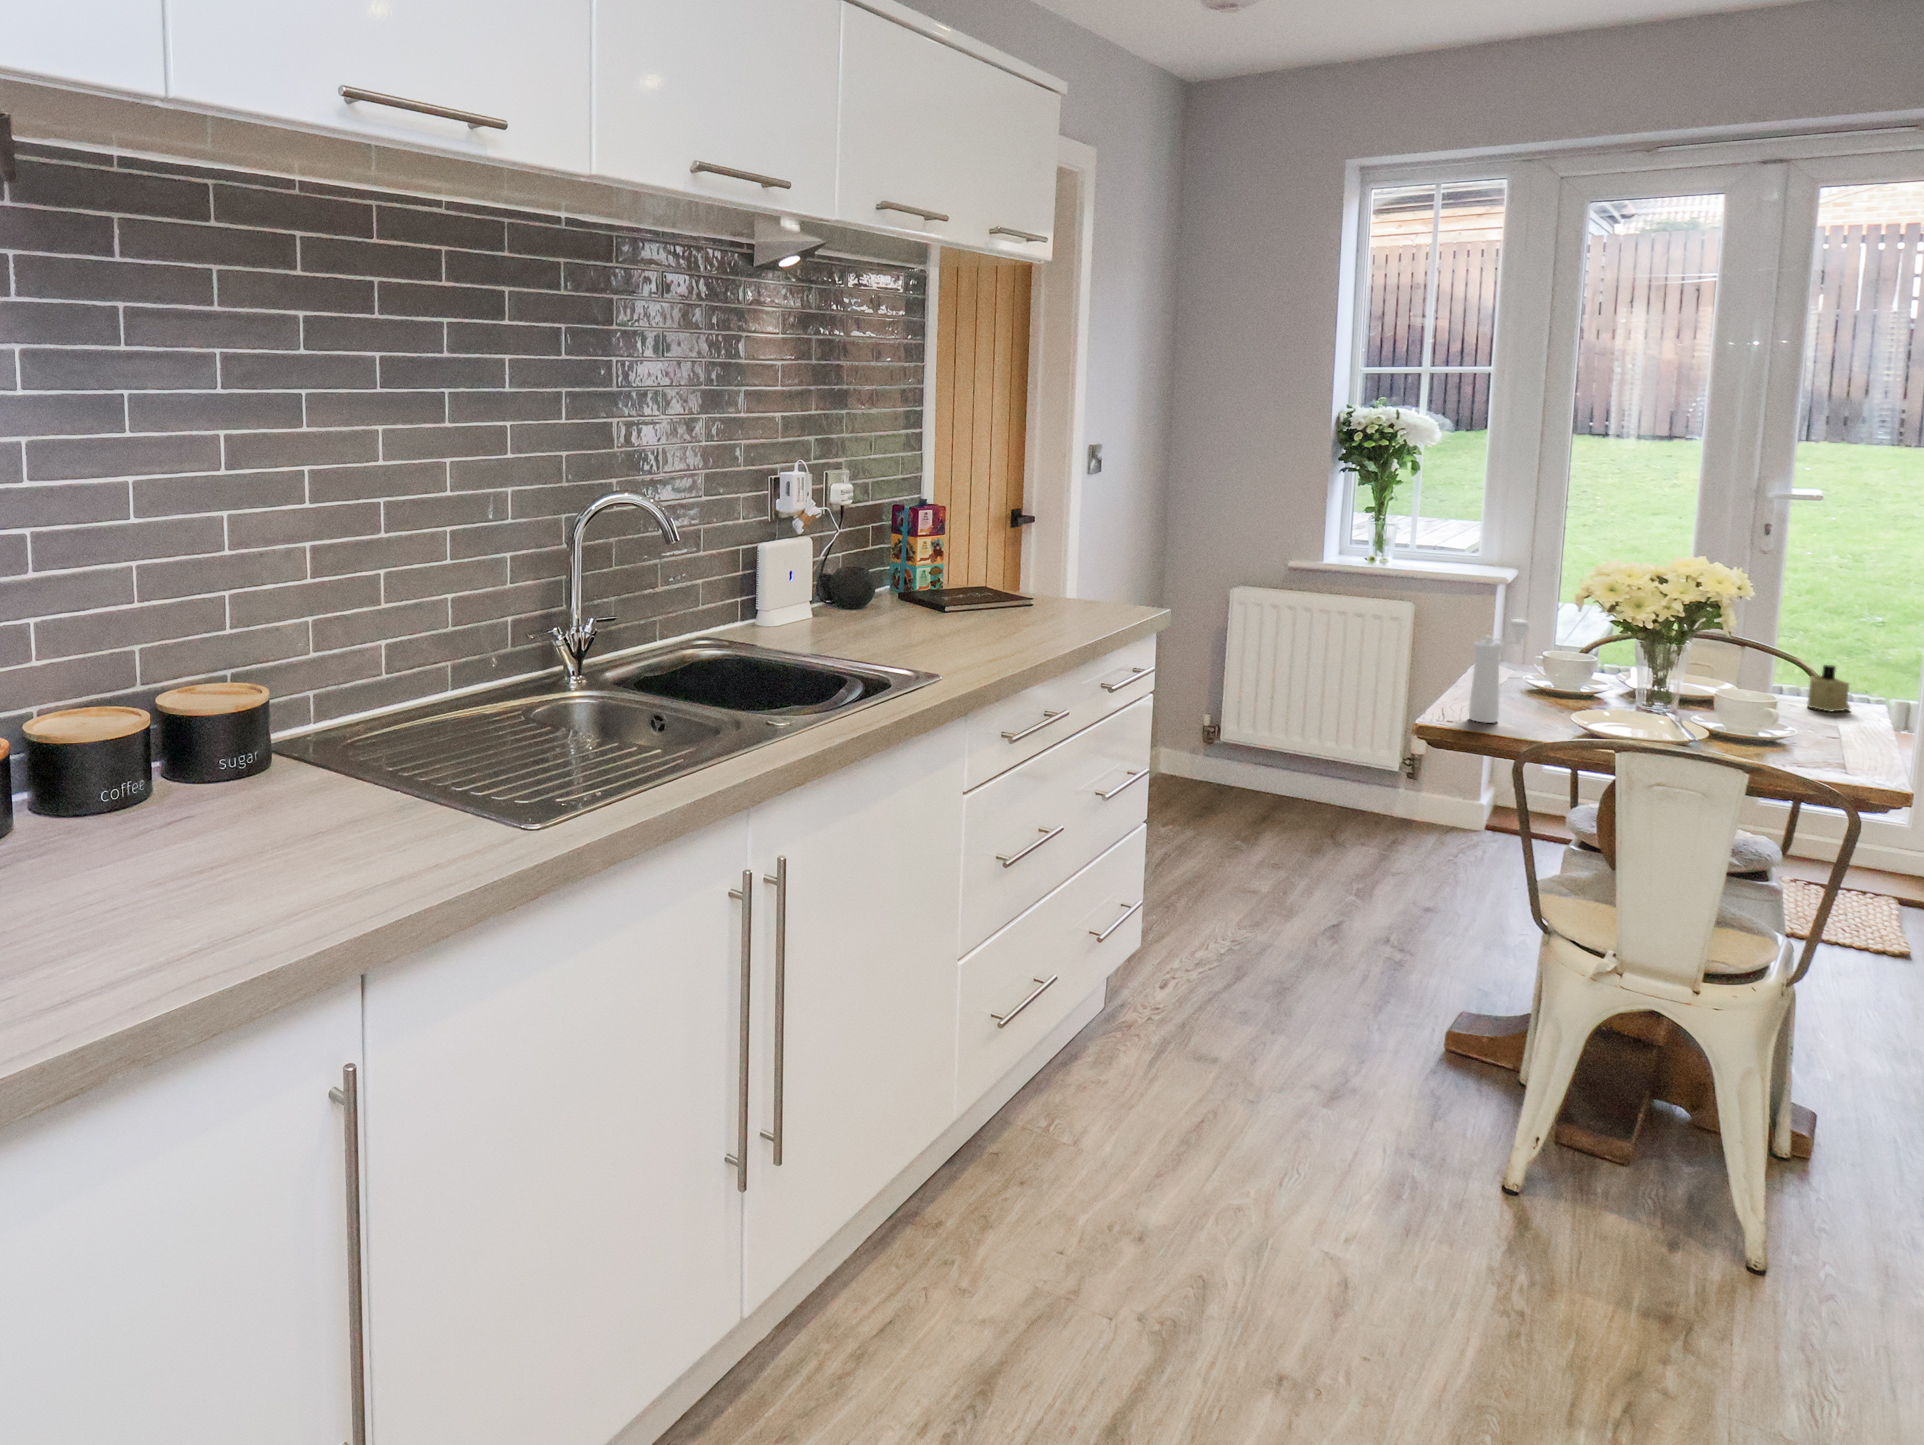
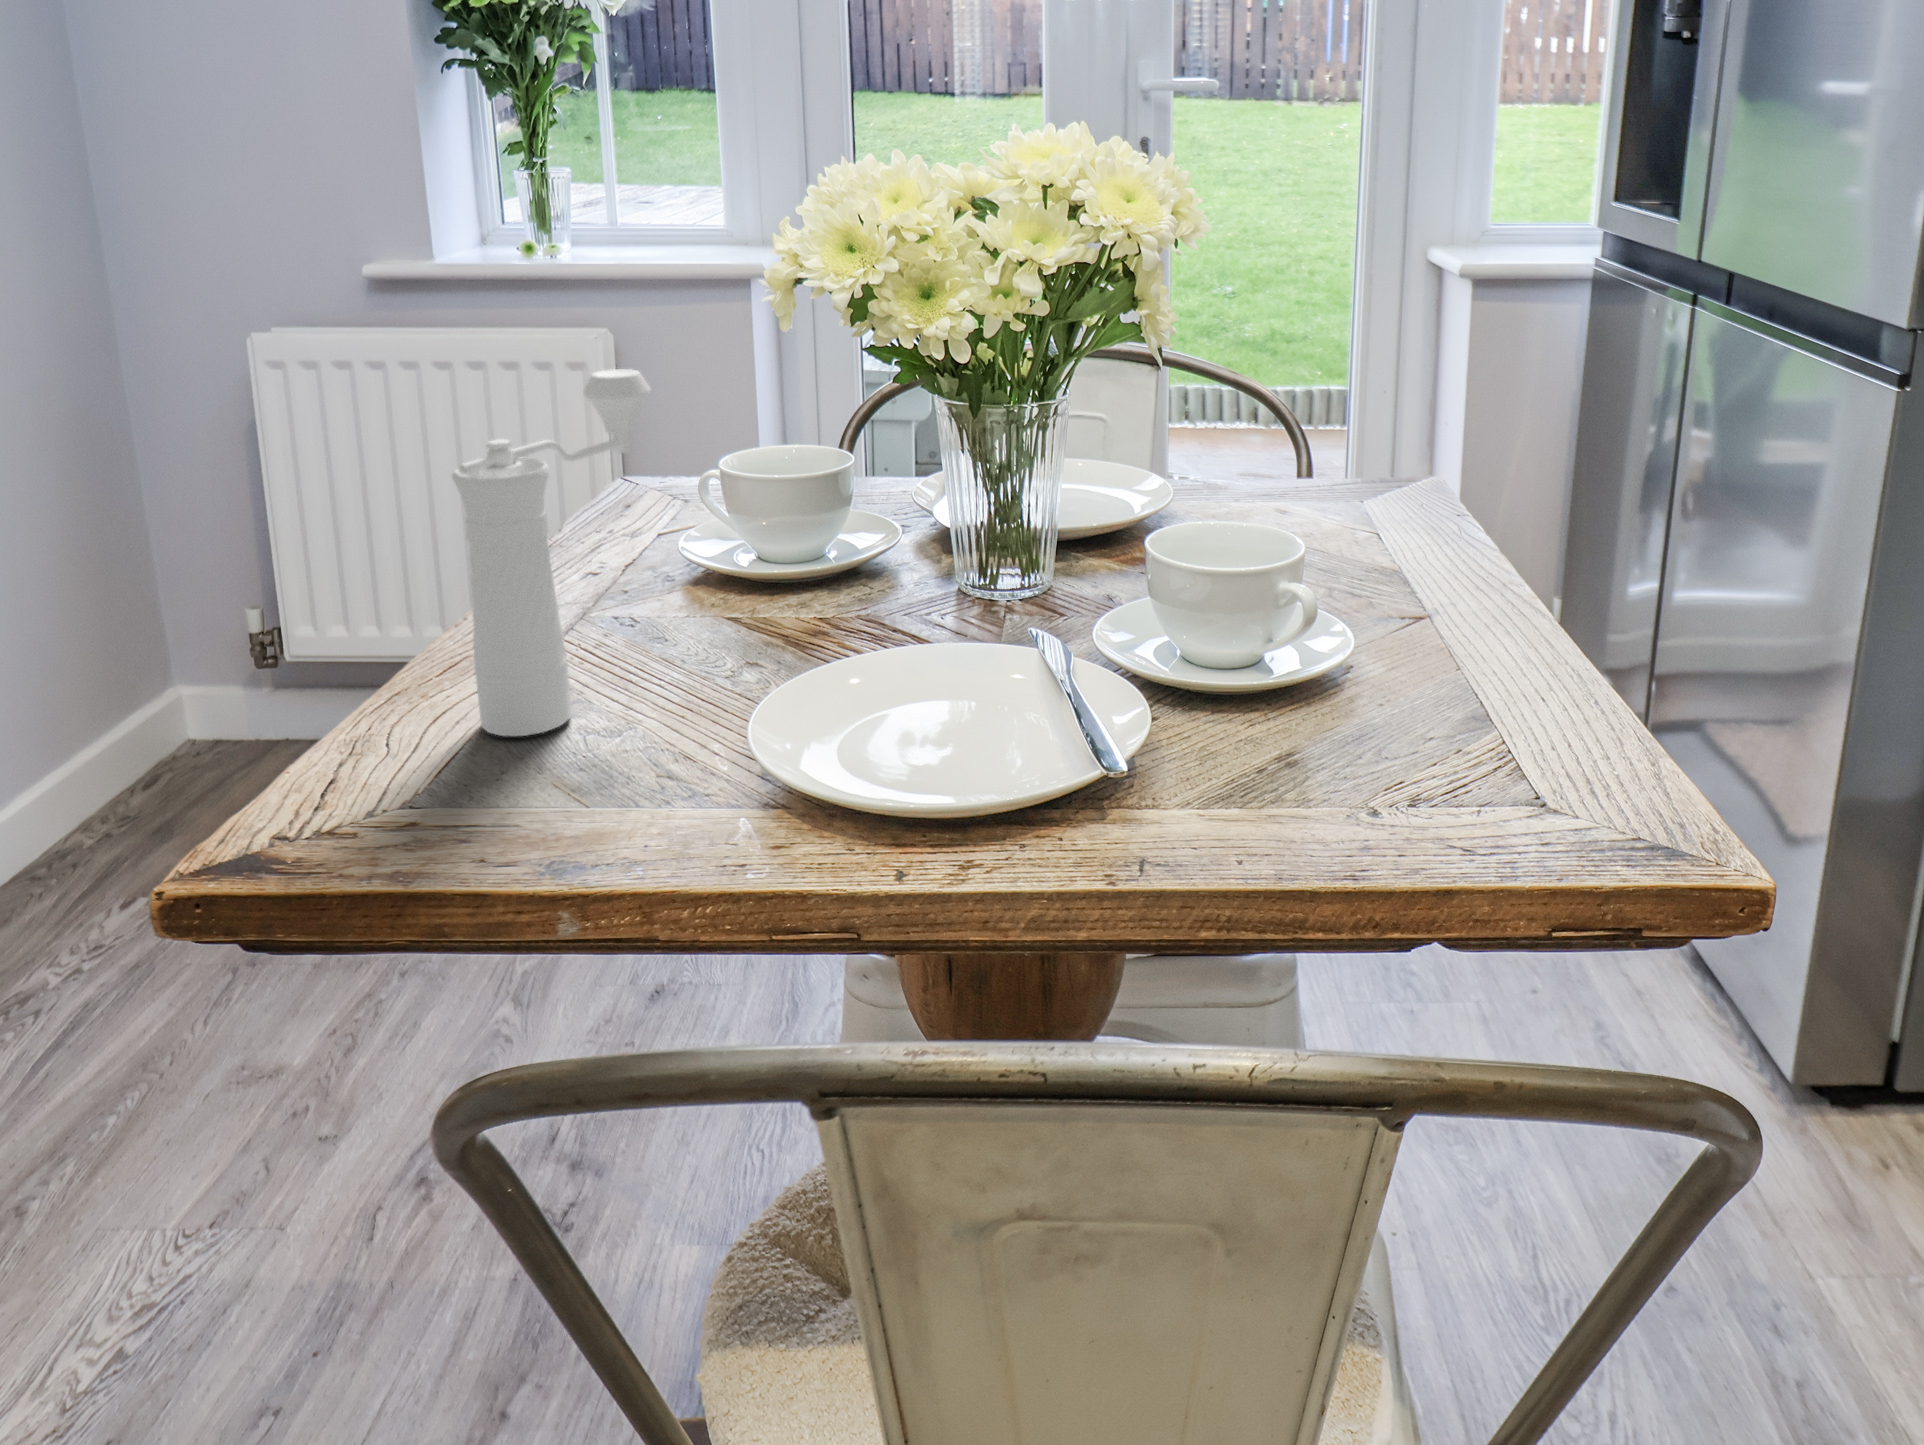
candle: present [1807,665,1850,711] -> none [1295,401,1371,512]

